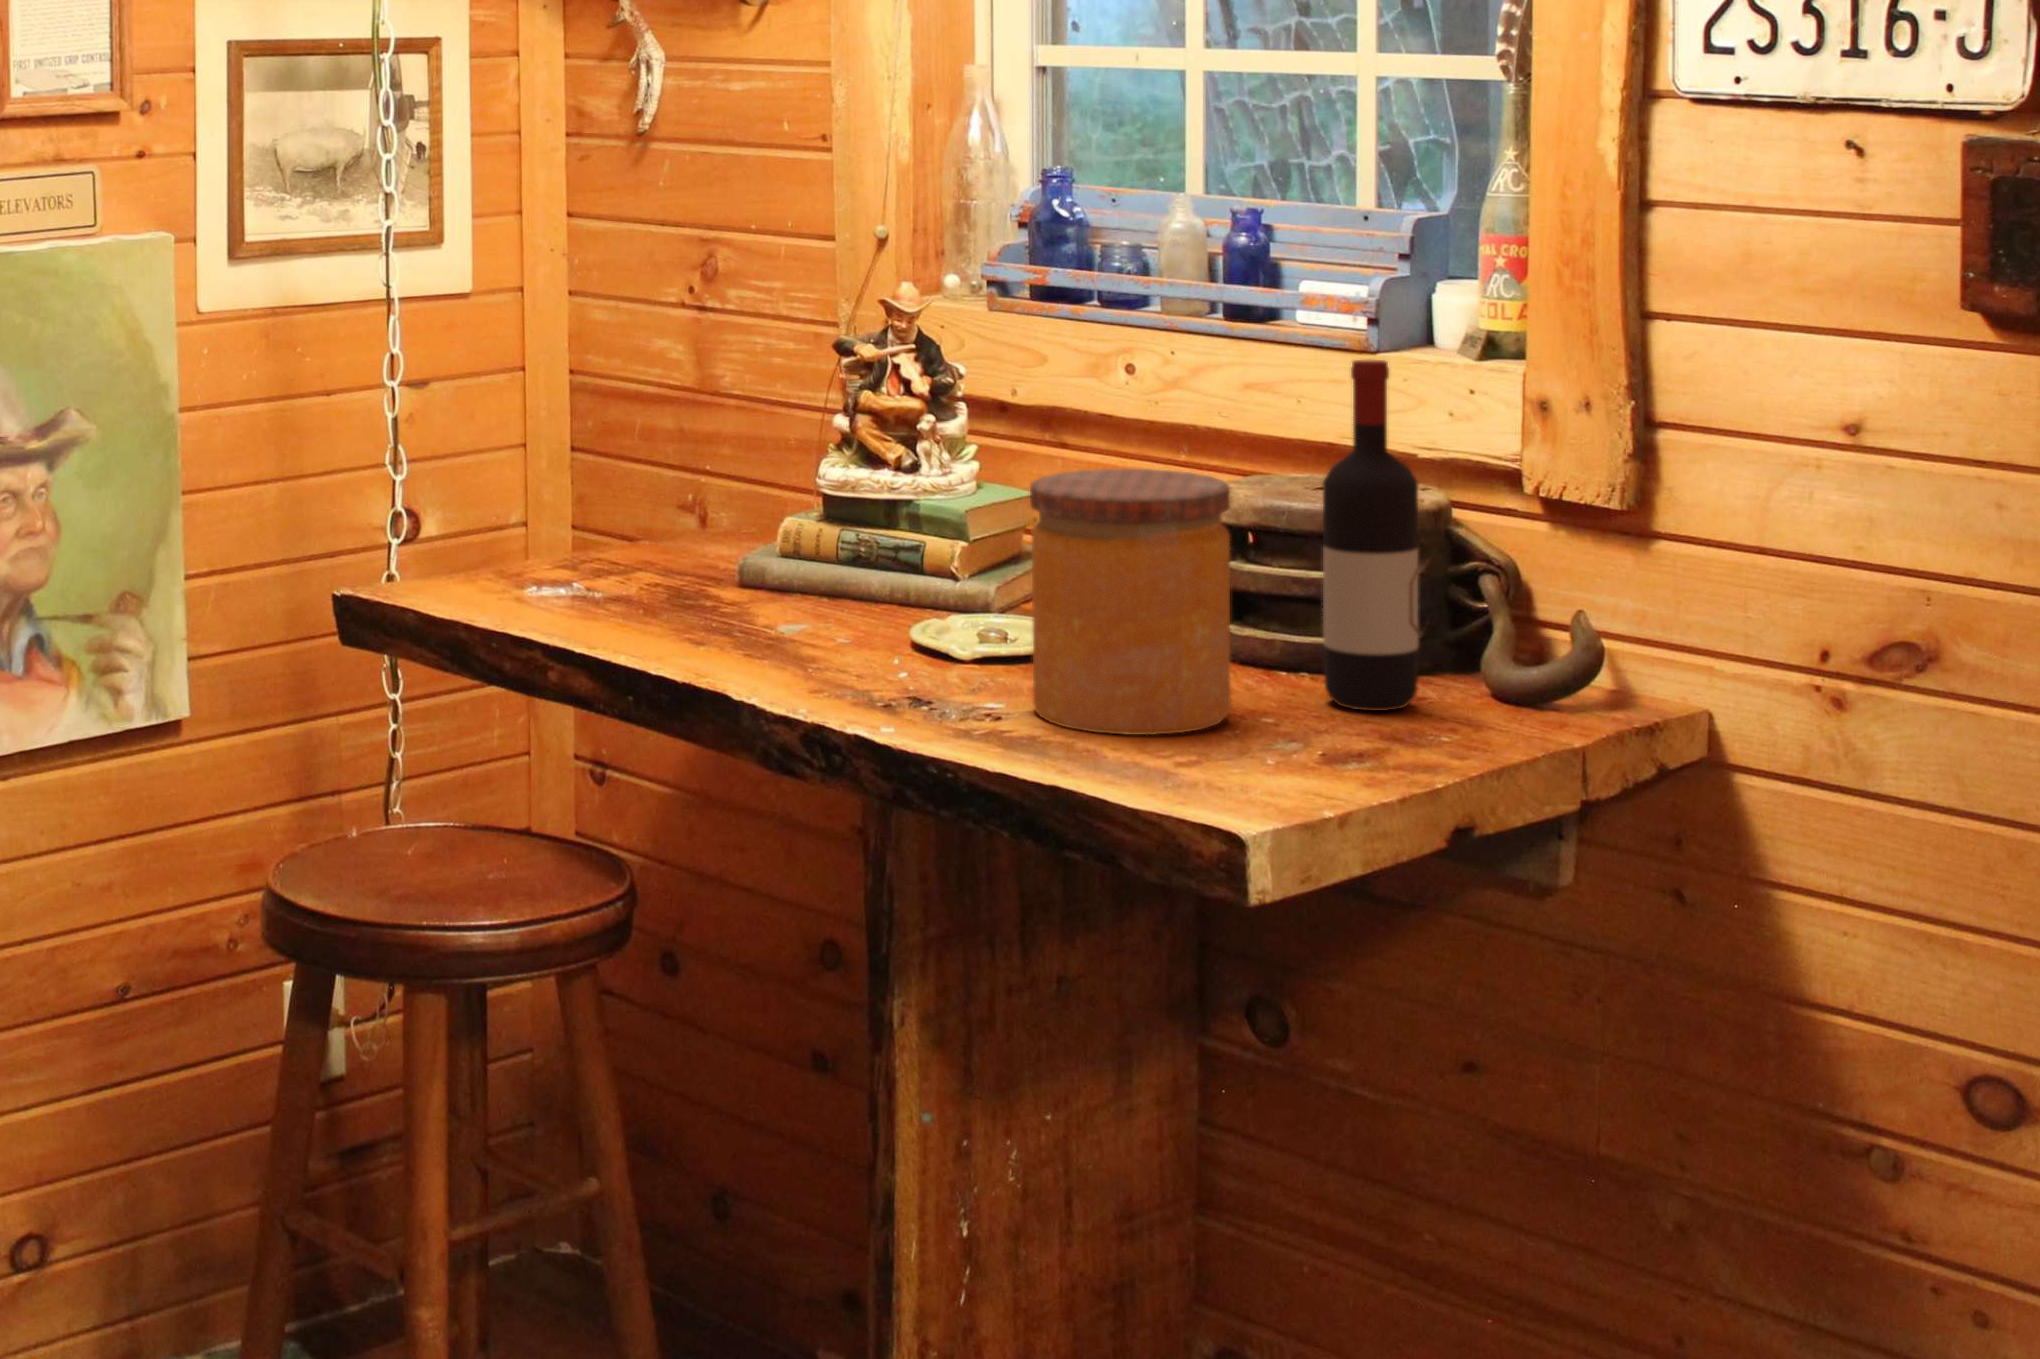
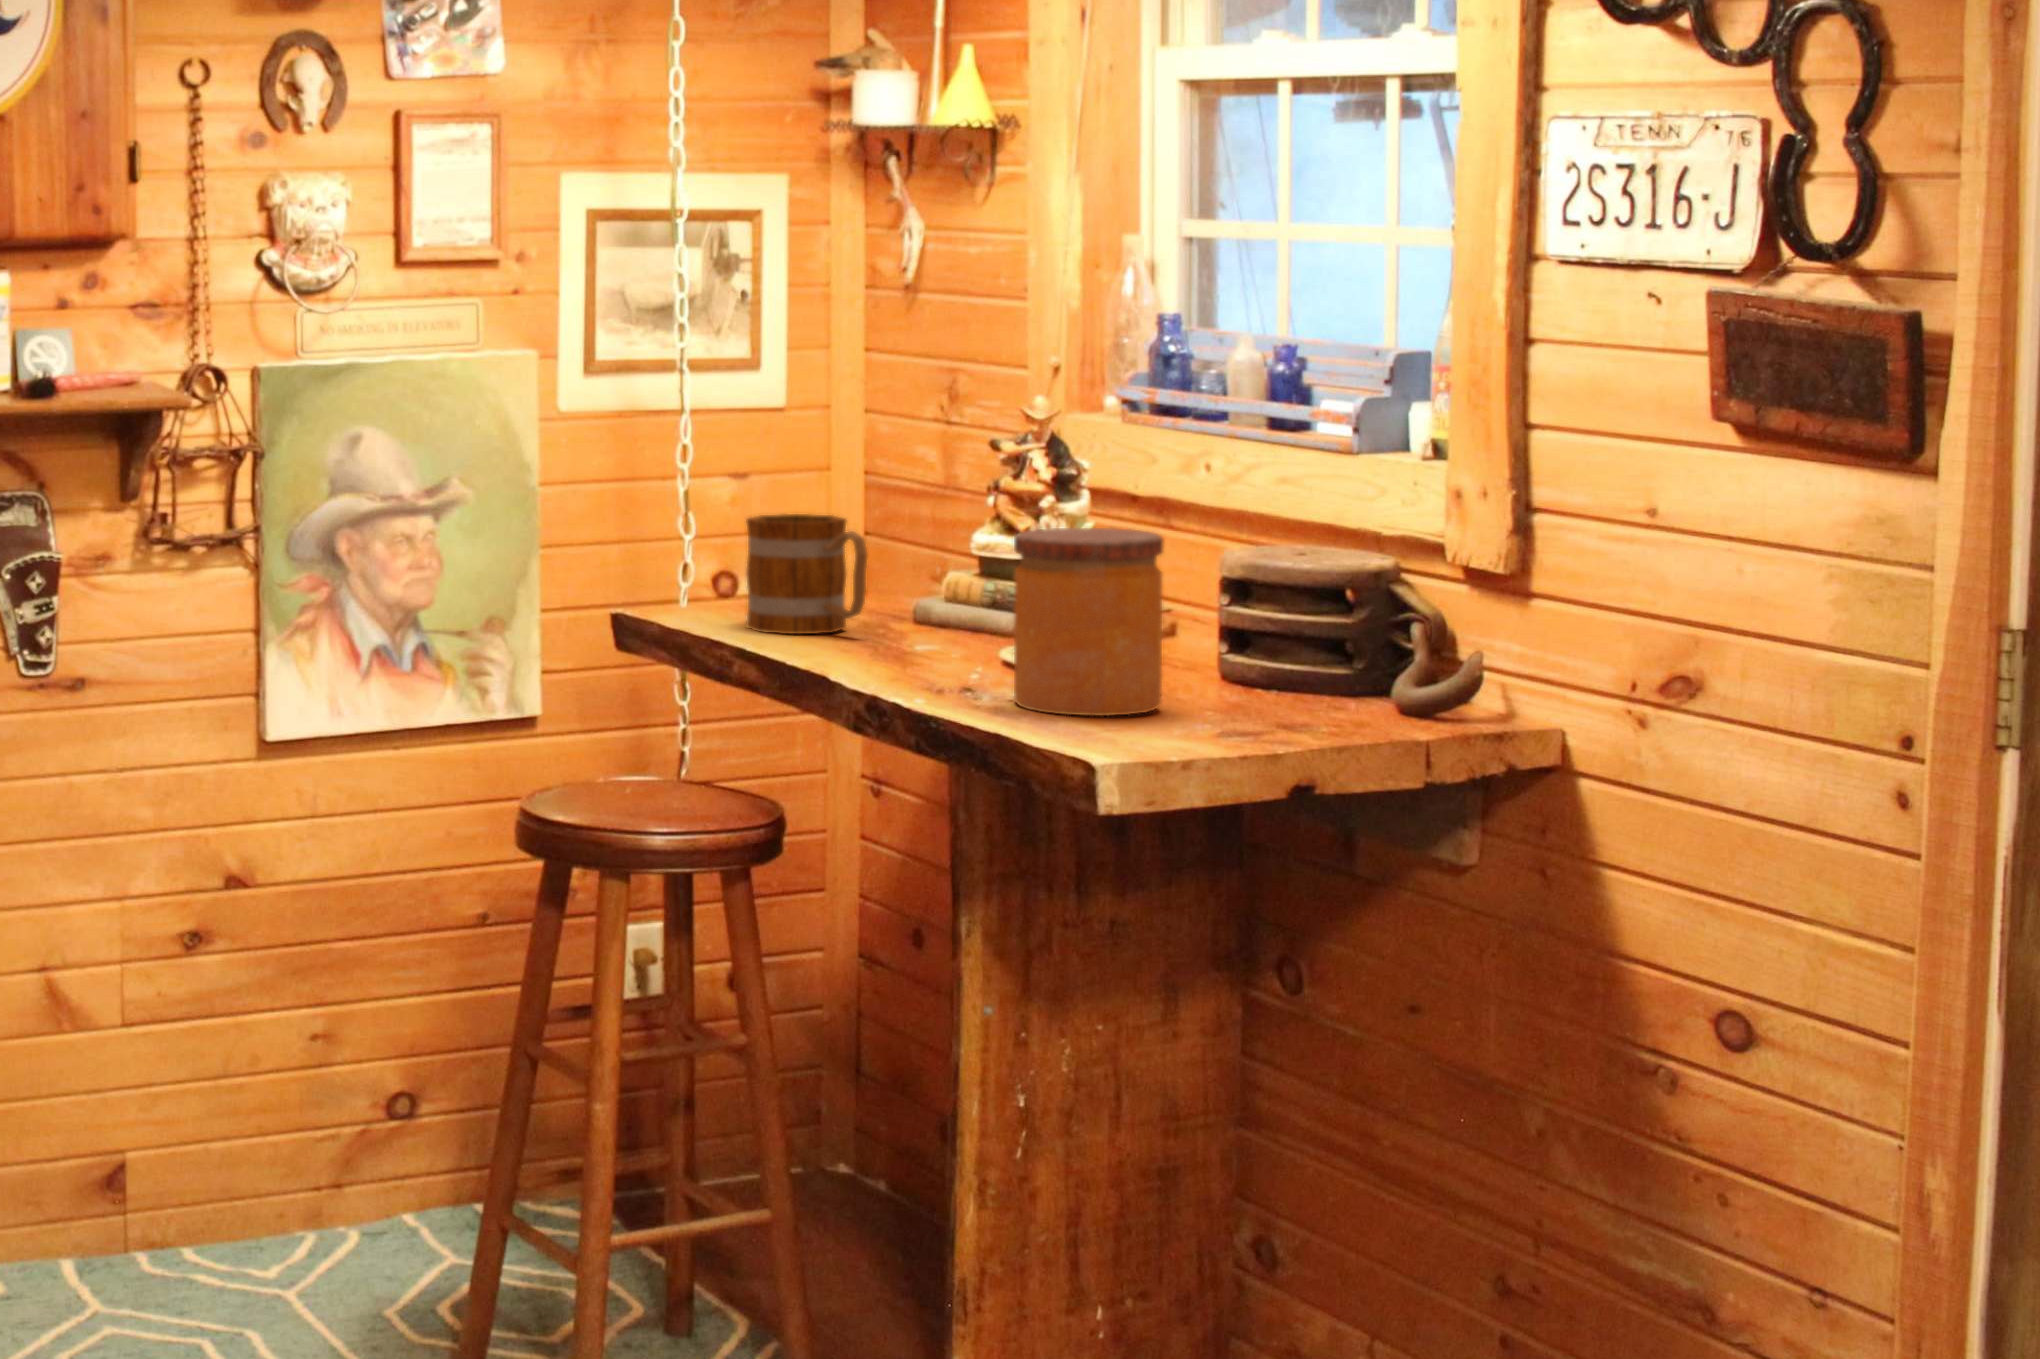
wine bottle: present [1323,360,1418,711] -> none [1253,453,1327,717]
mug: none [532,444,707,609] -> present [746,514,868,634]

